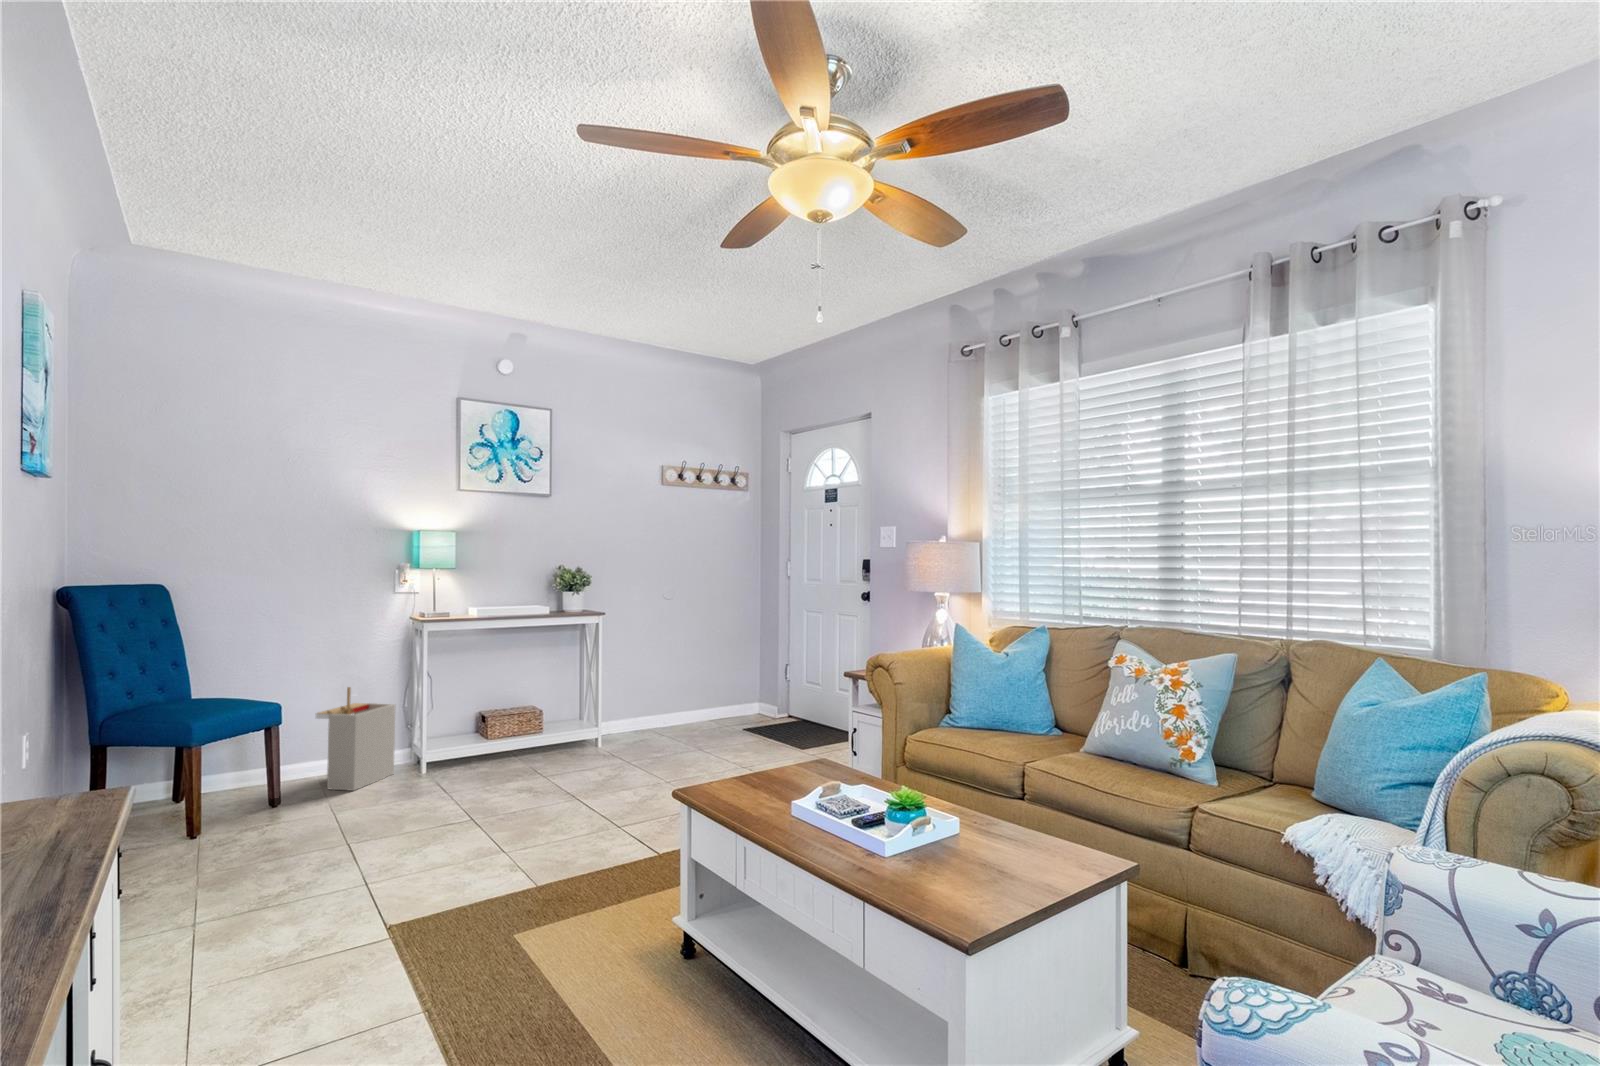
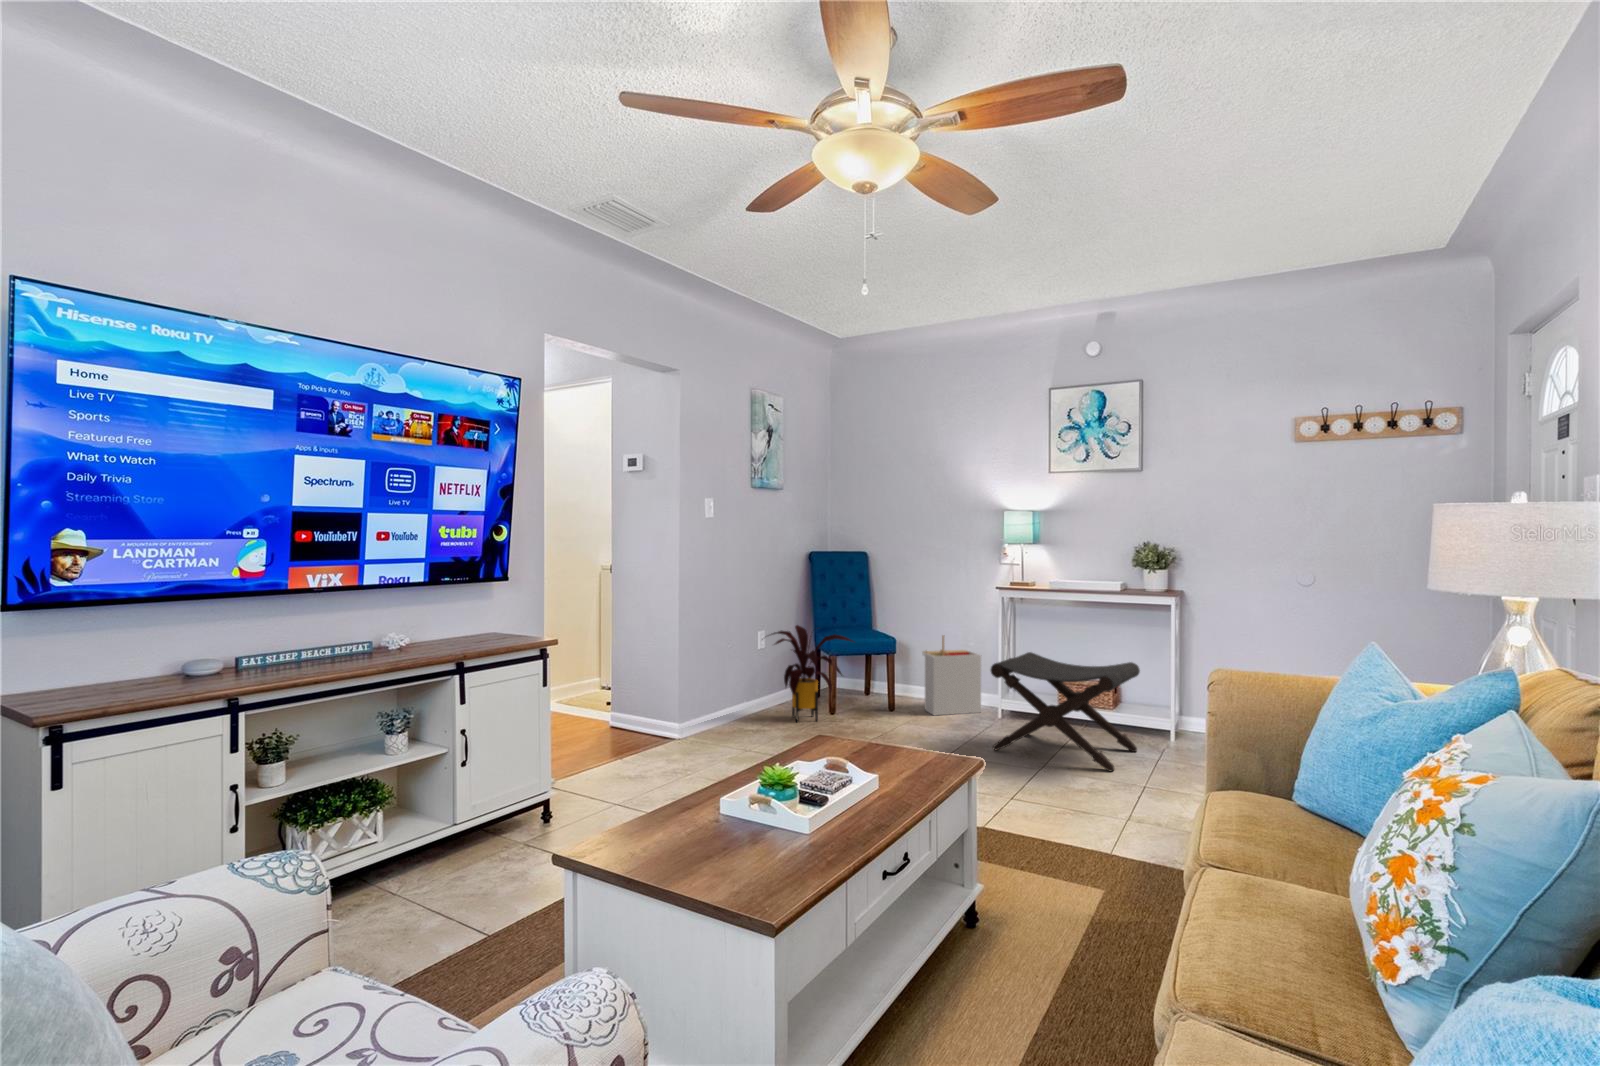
footstool: none [488,681,634,798] -> present [991,652,1140,771]
house plant: none [94,699,278,852] -> present [772,625,852,722]

